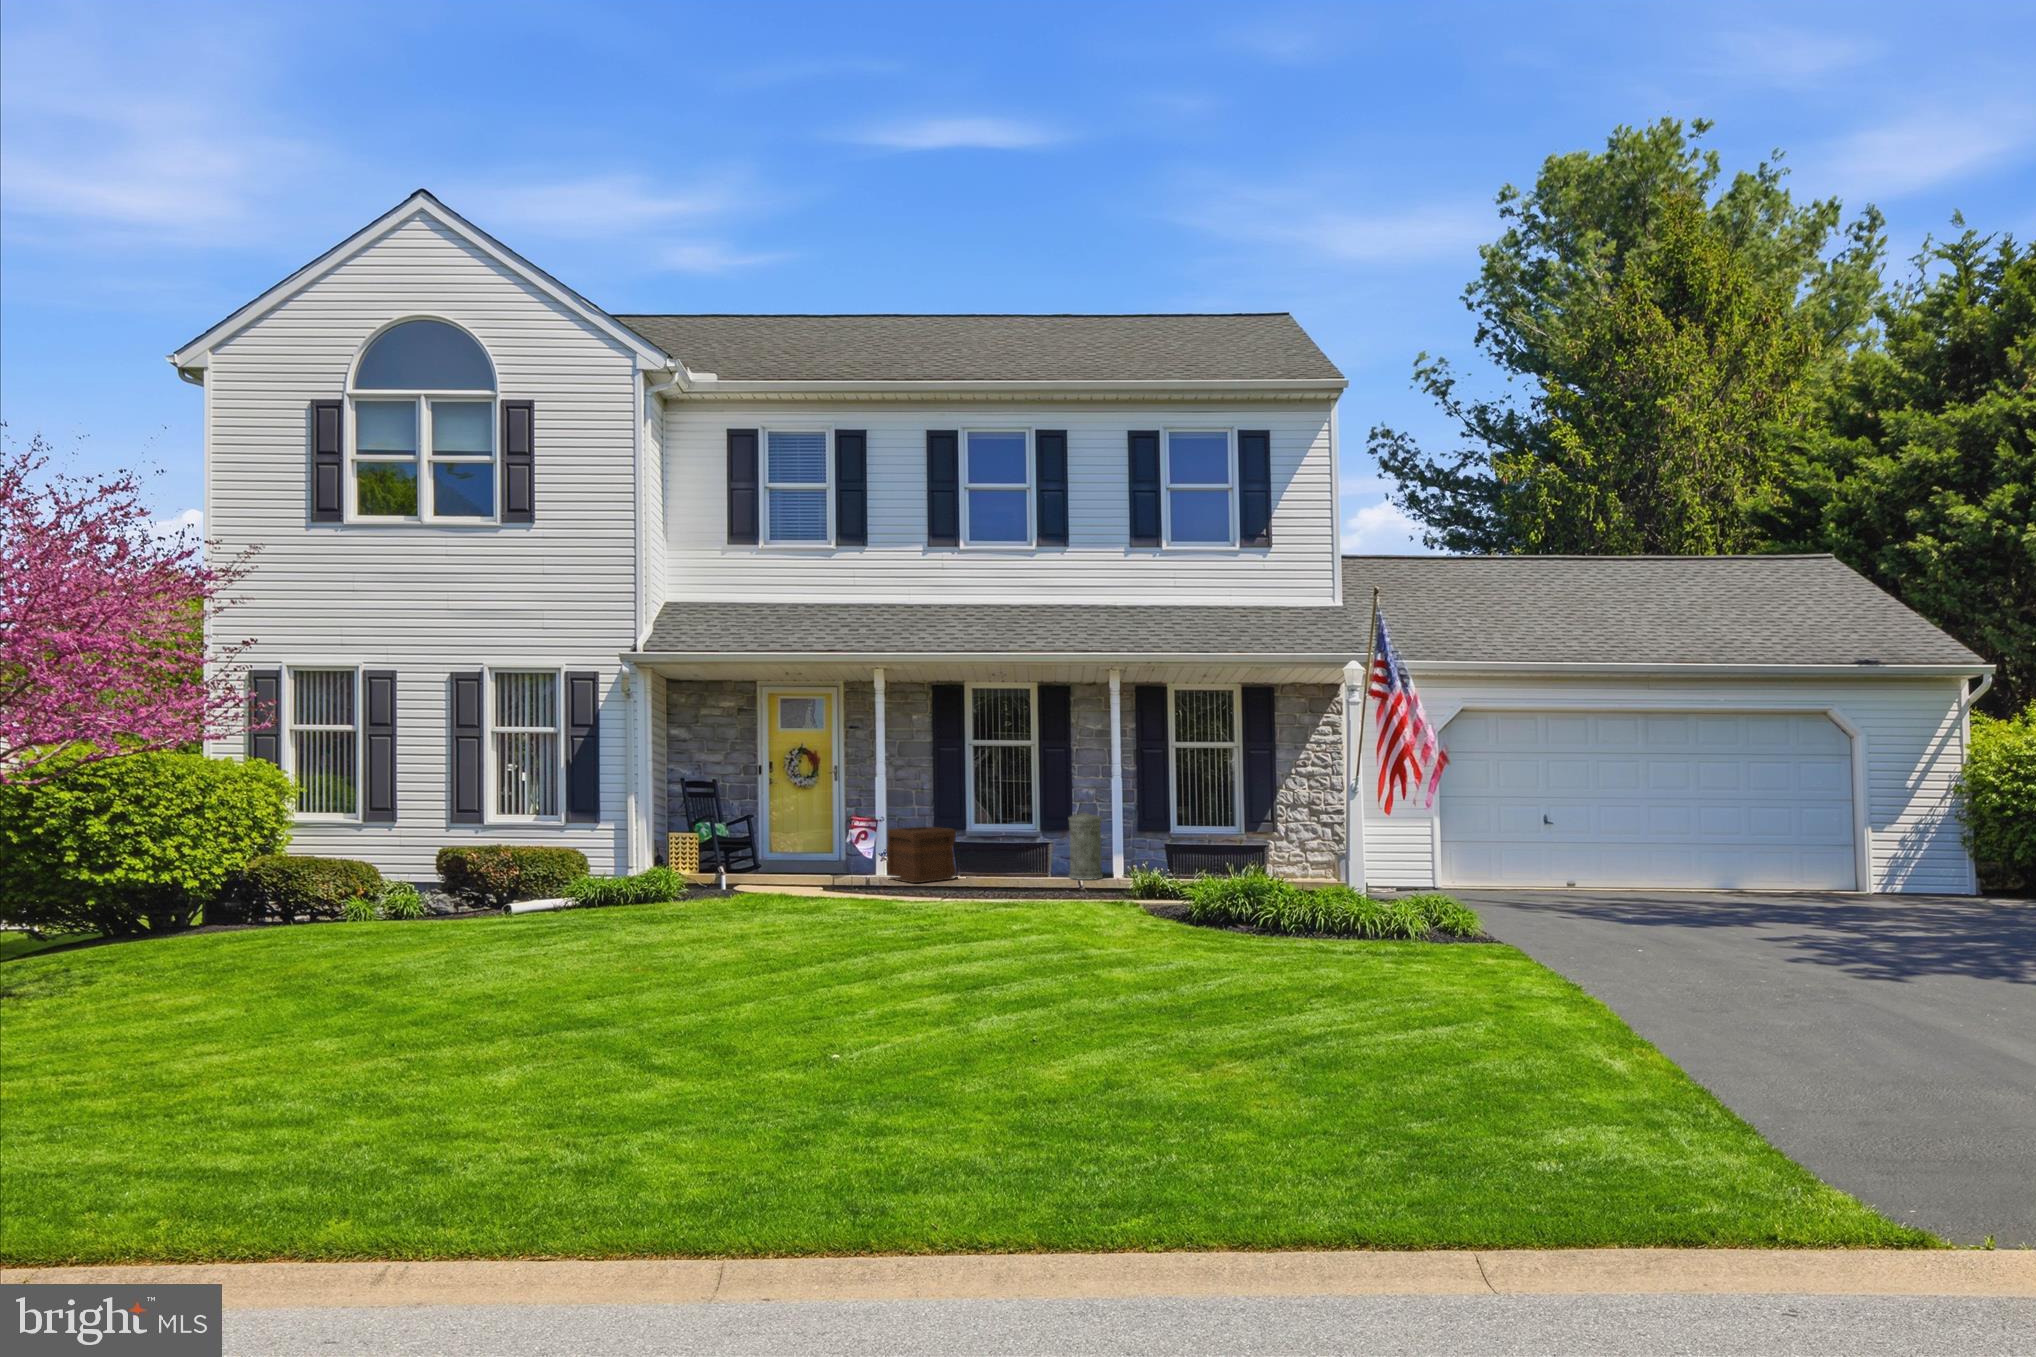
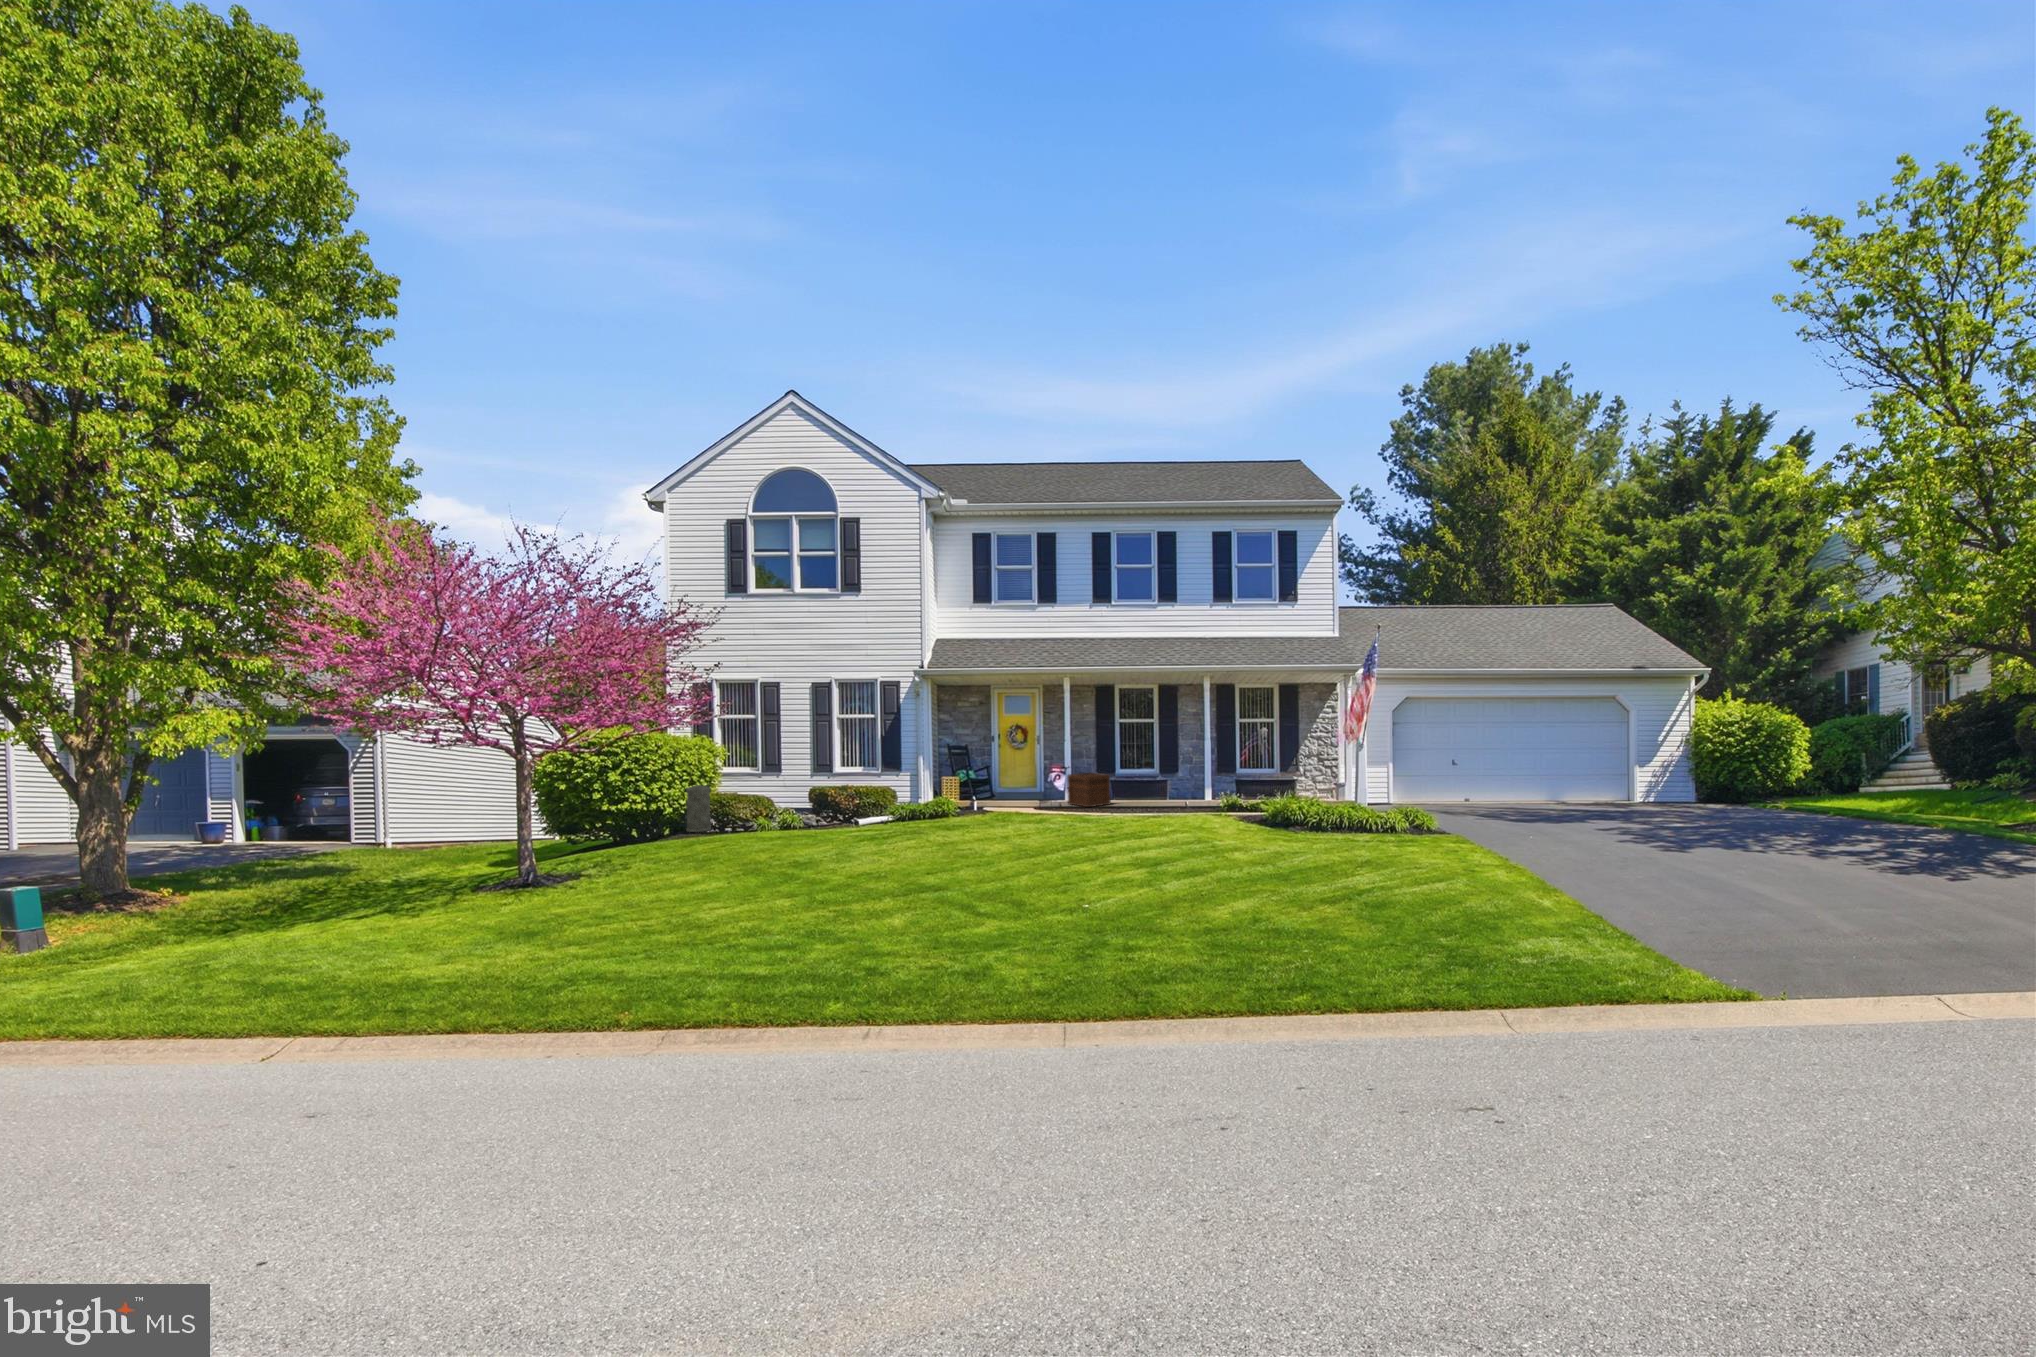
trash can: present [1069,813,1103,880] -> present [686,785,711,832]

